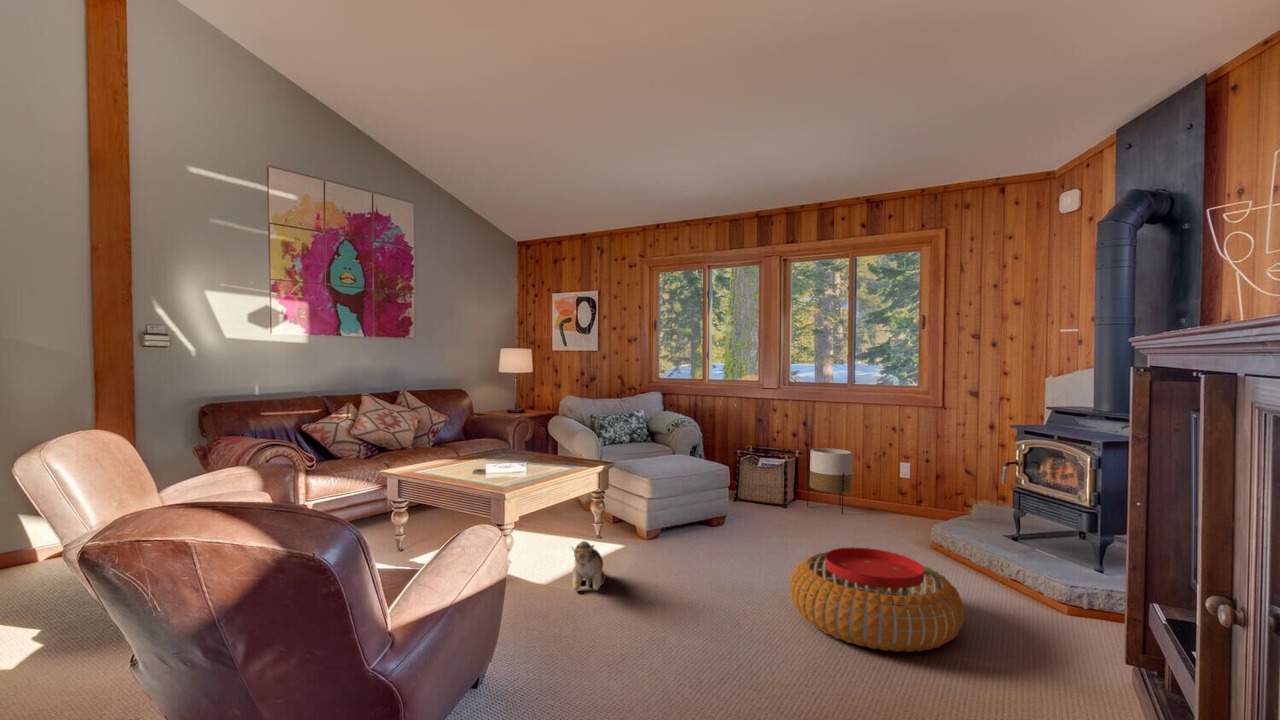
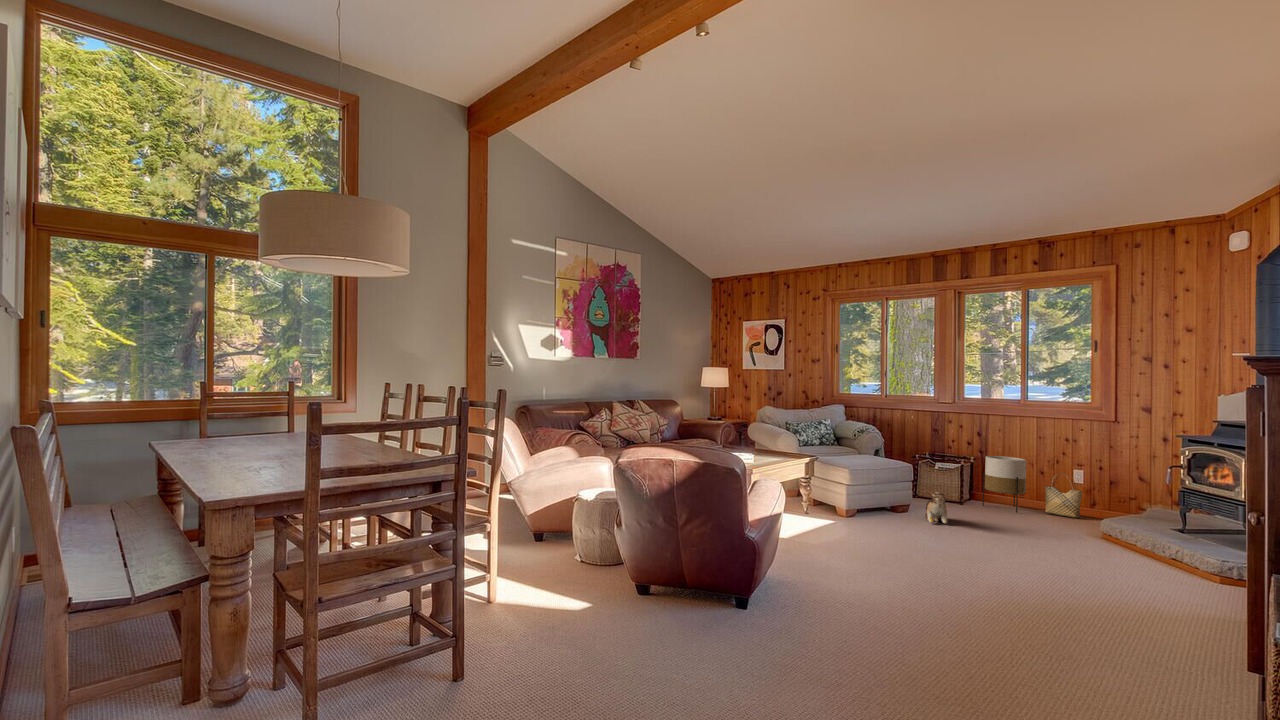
woven basket: none [871,466,910,517] -> present [1045,473,1082,518]
plush toy: present [572,541,605,590] -> present [925,492,947,524]
pouf: present [790,547,964,652] -> none [975,522,1122,592]

